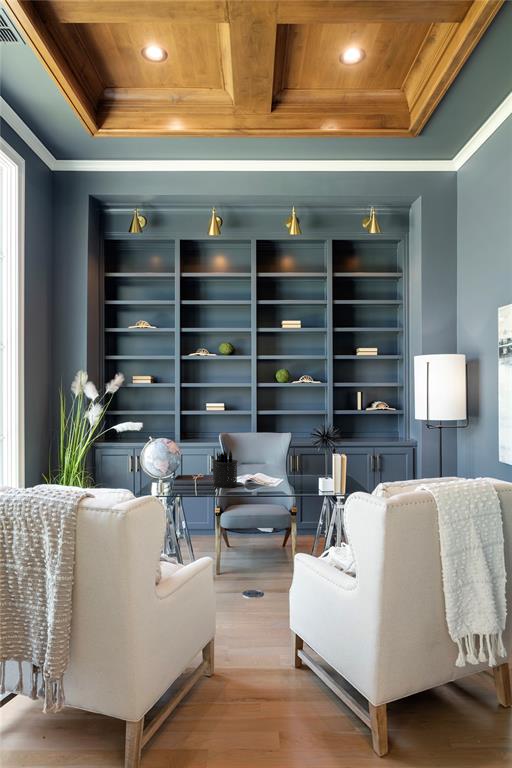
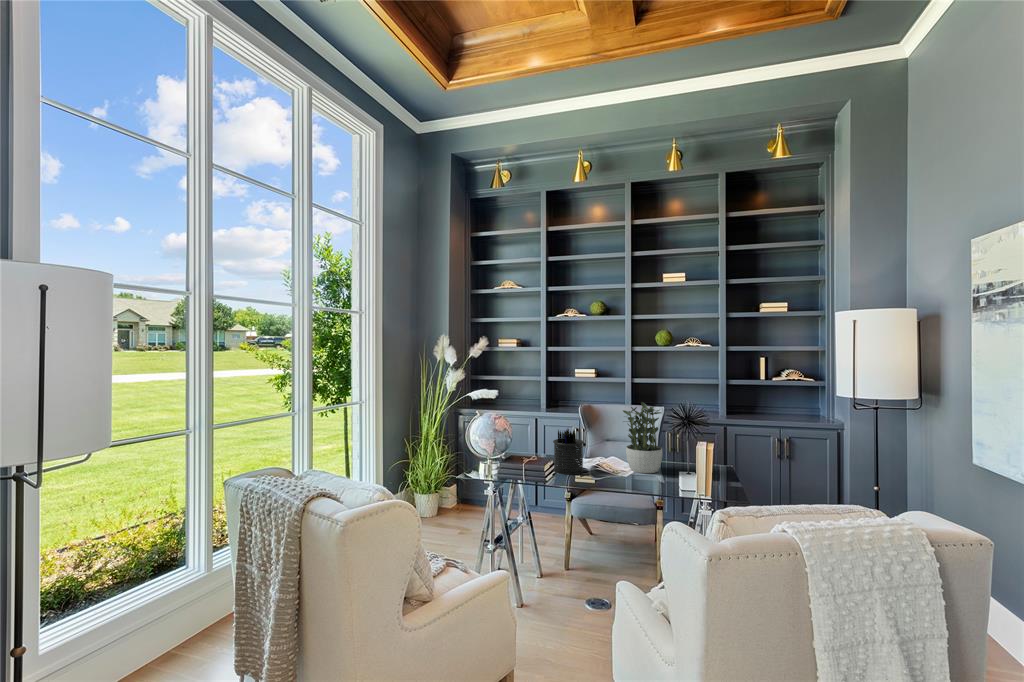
potted plant: none [264,427,297,484] -> present [623,402,663,473]

